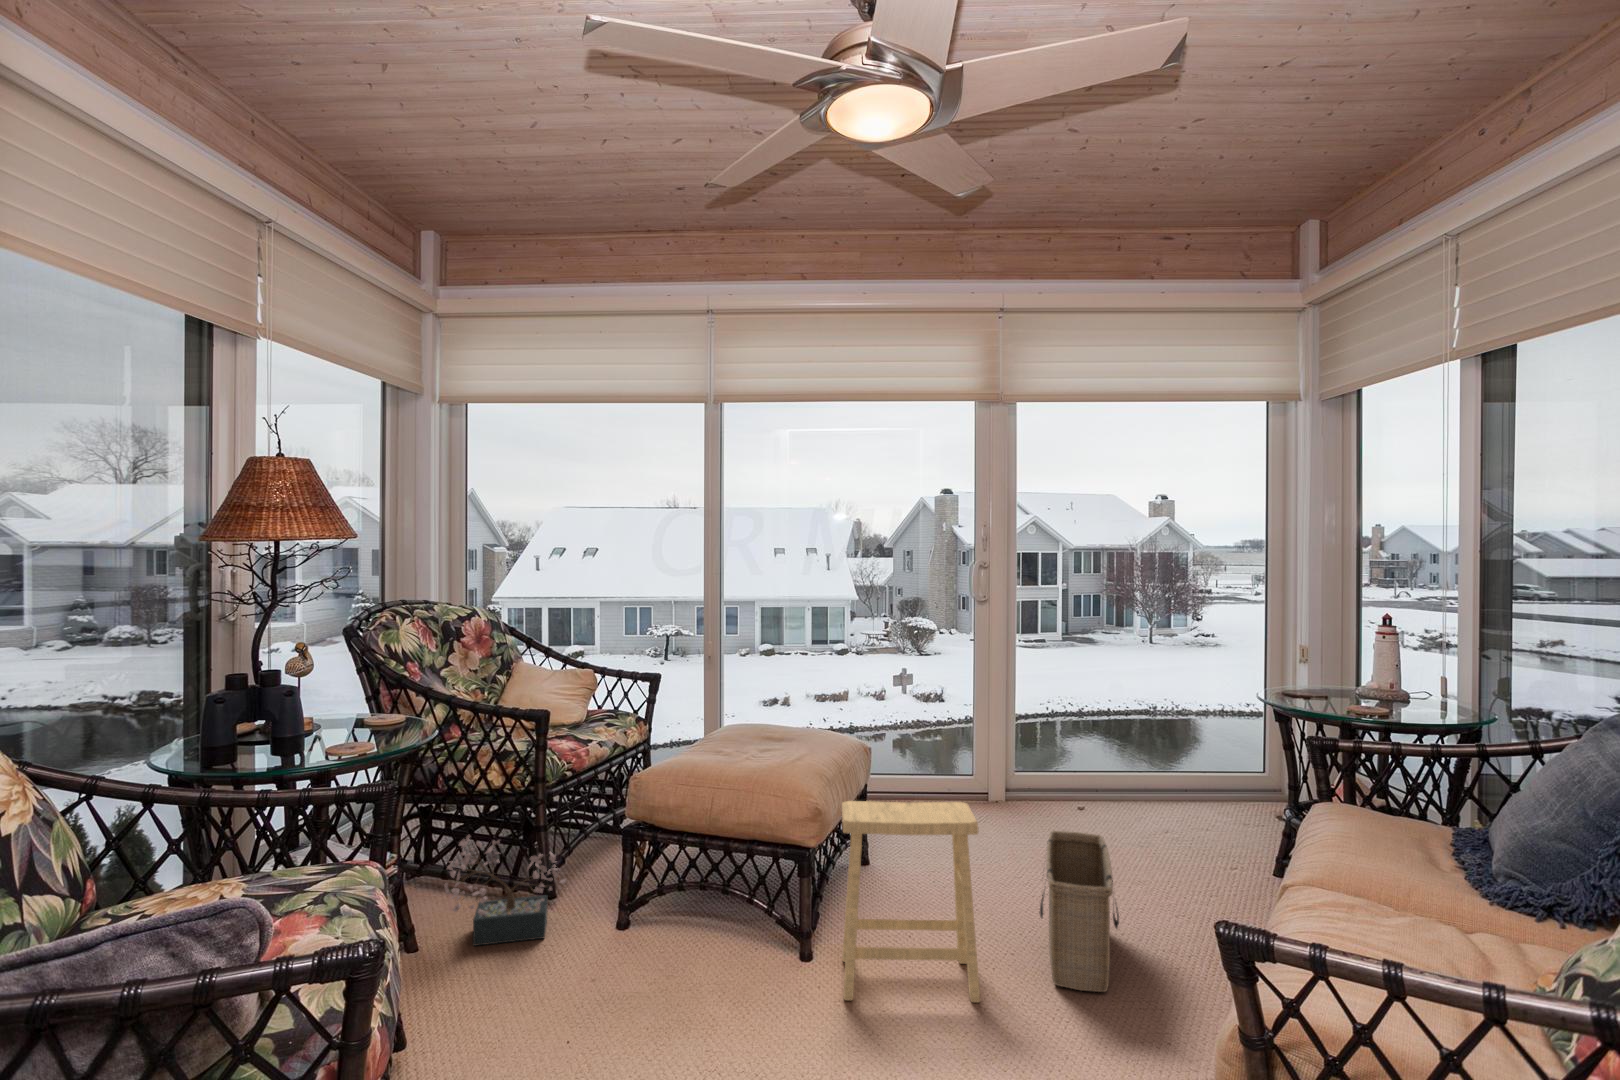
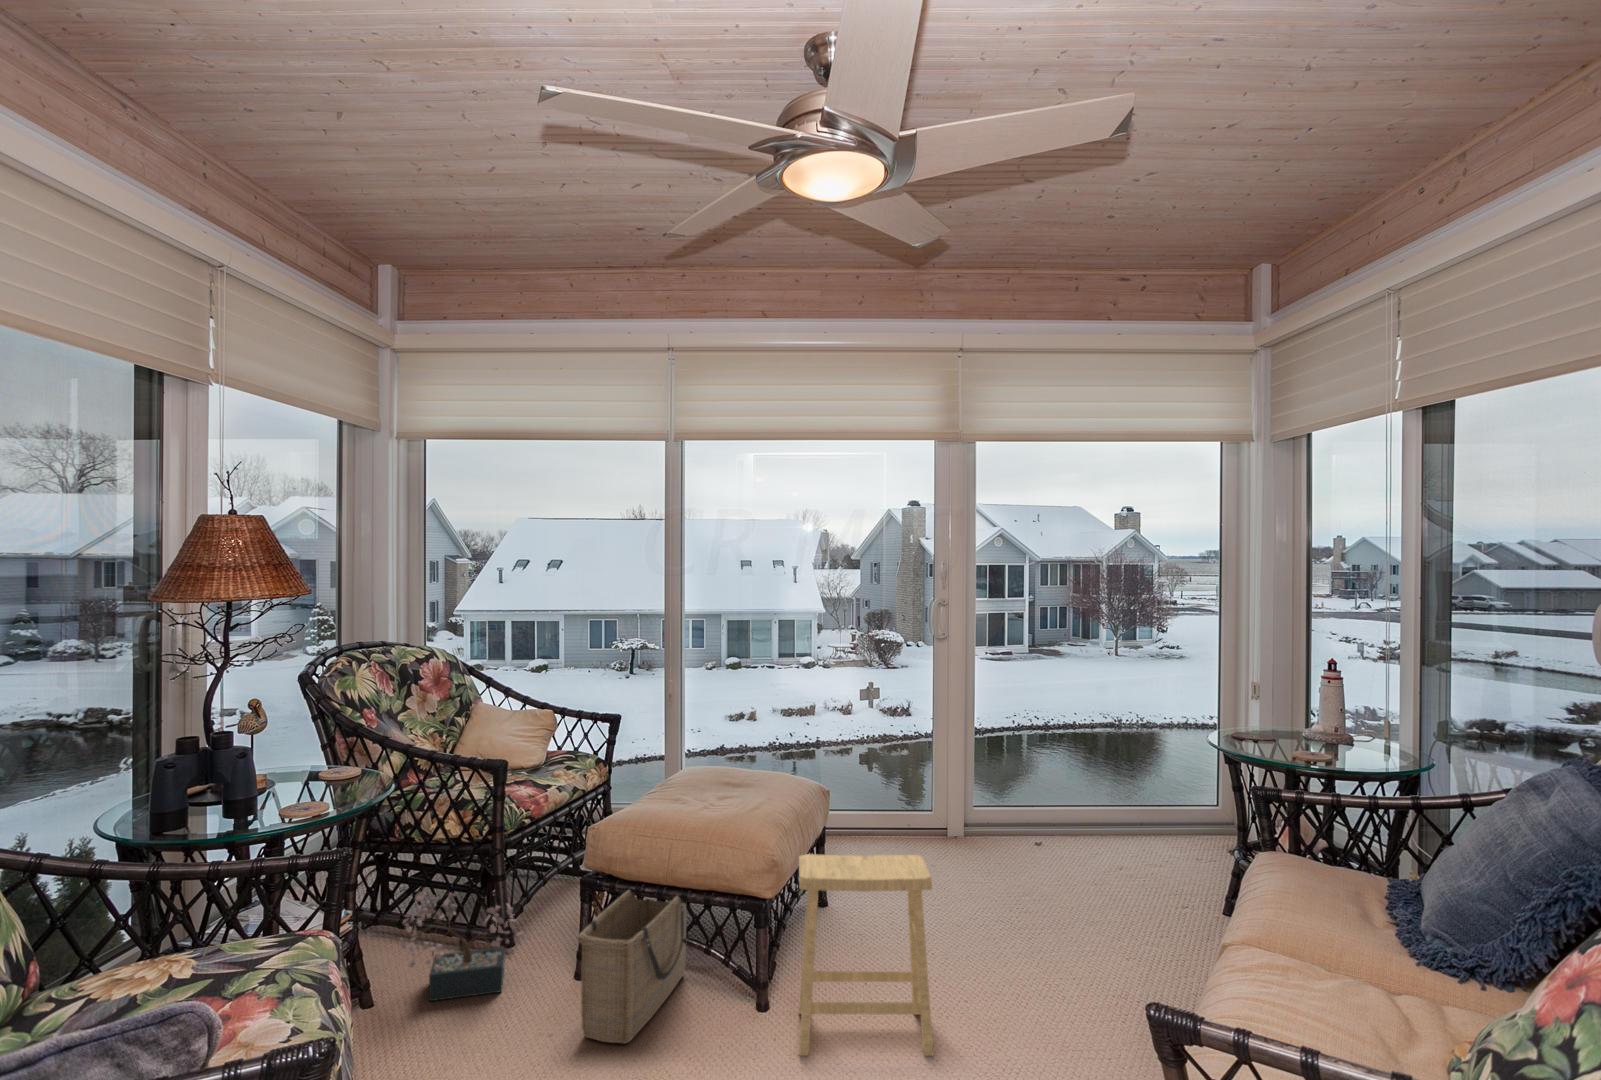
basket: present [1040,831,1119,992] -> present [578,890,686,1043]

